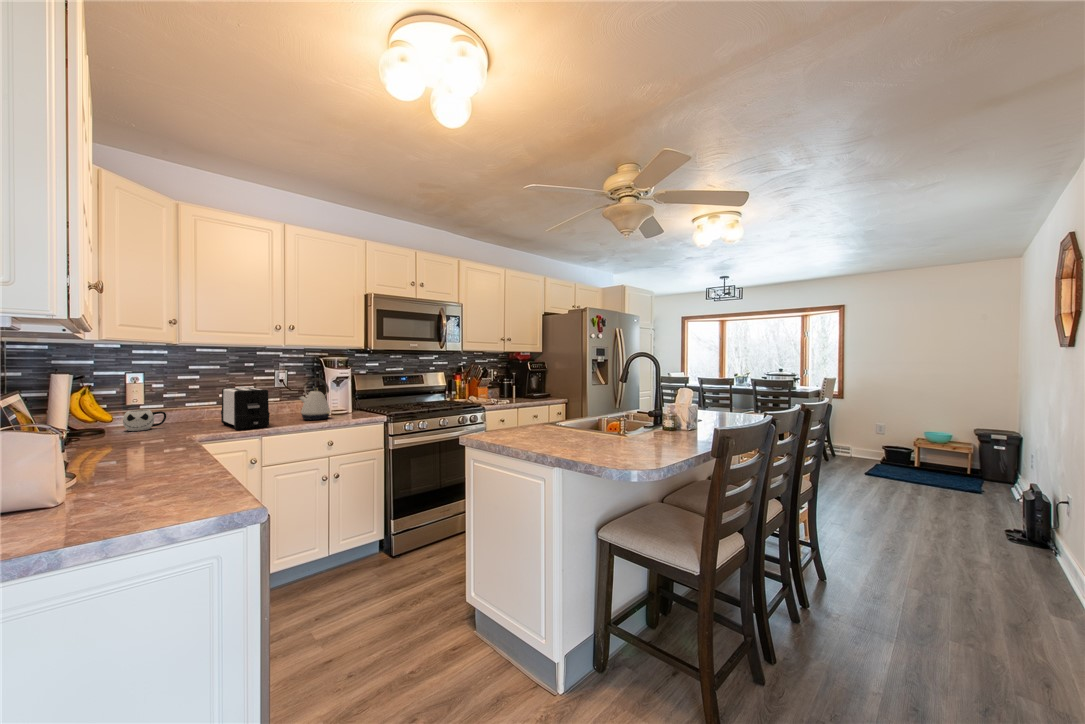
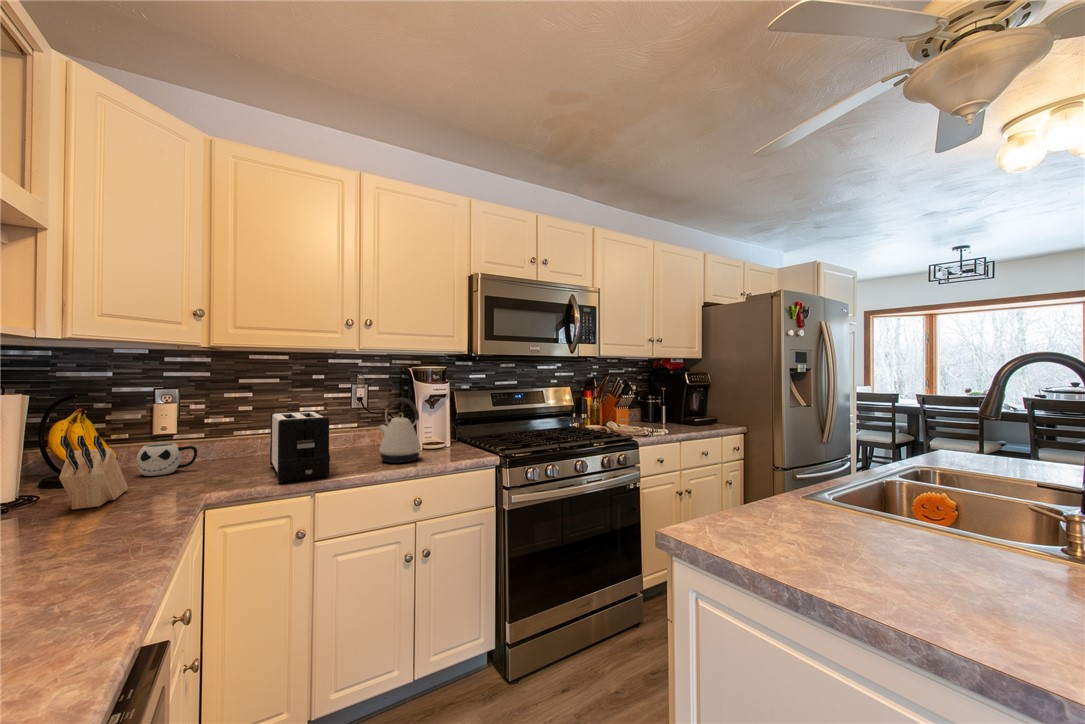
knife block: none [99,398,129,443] -> present [59,435,128,509]

